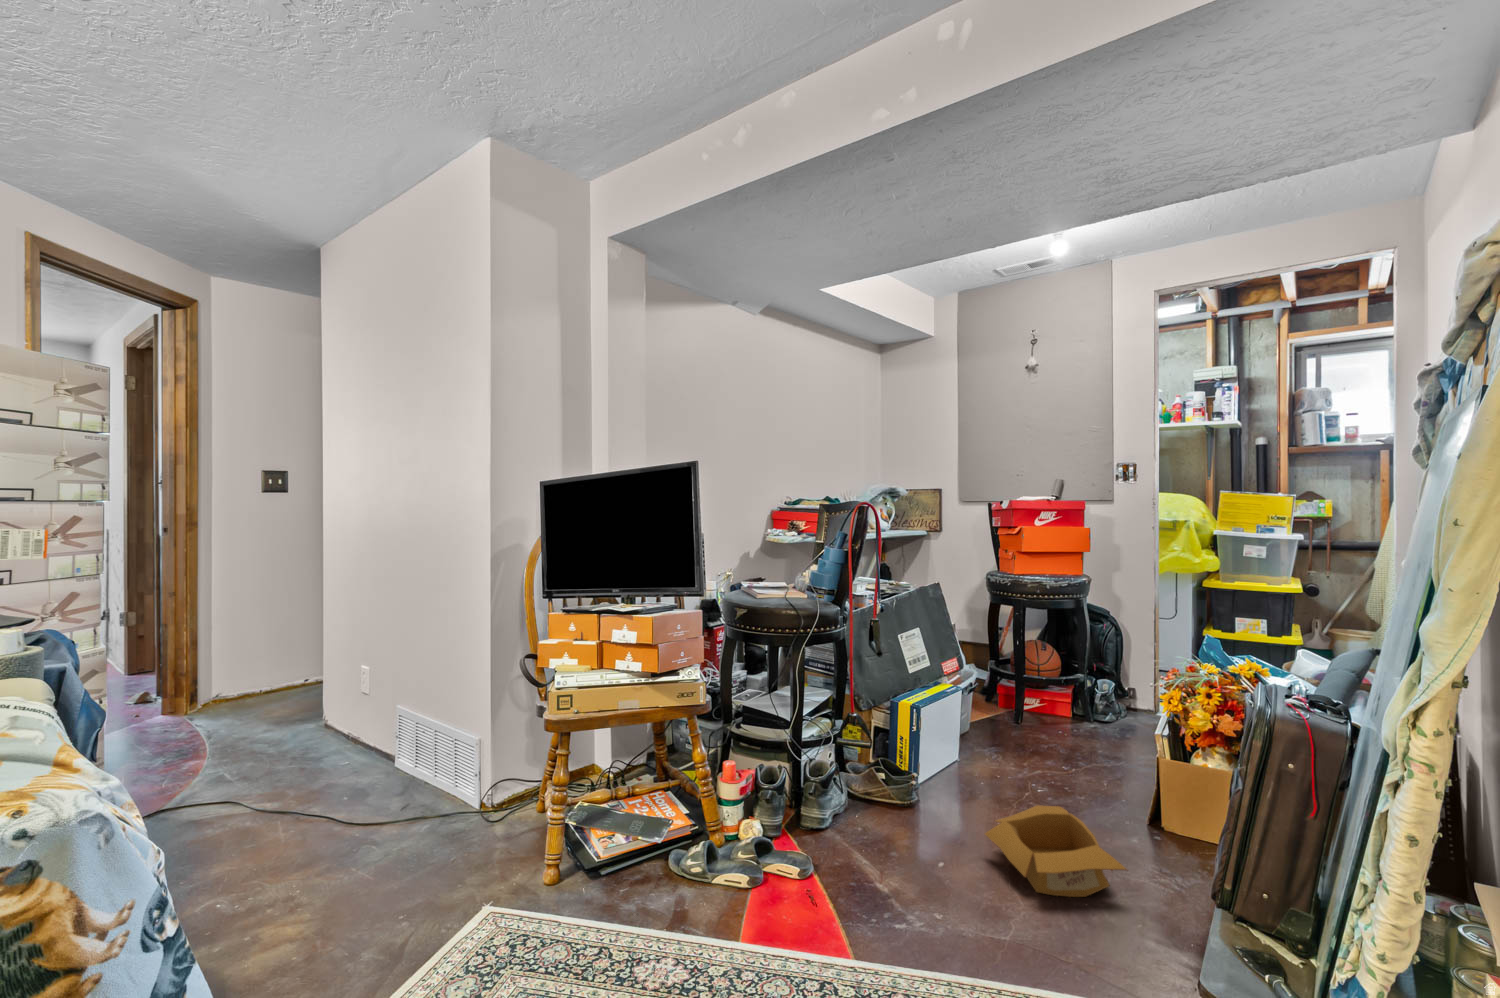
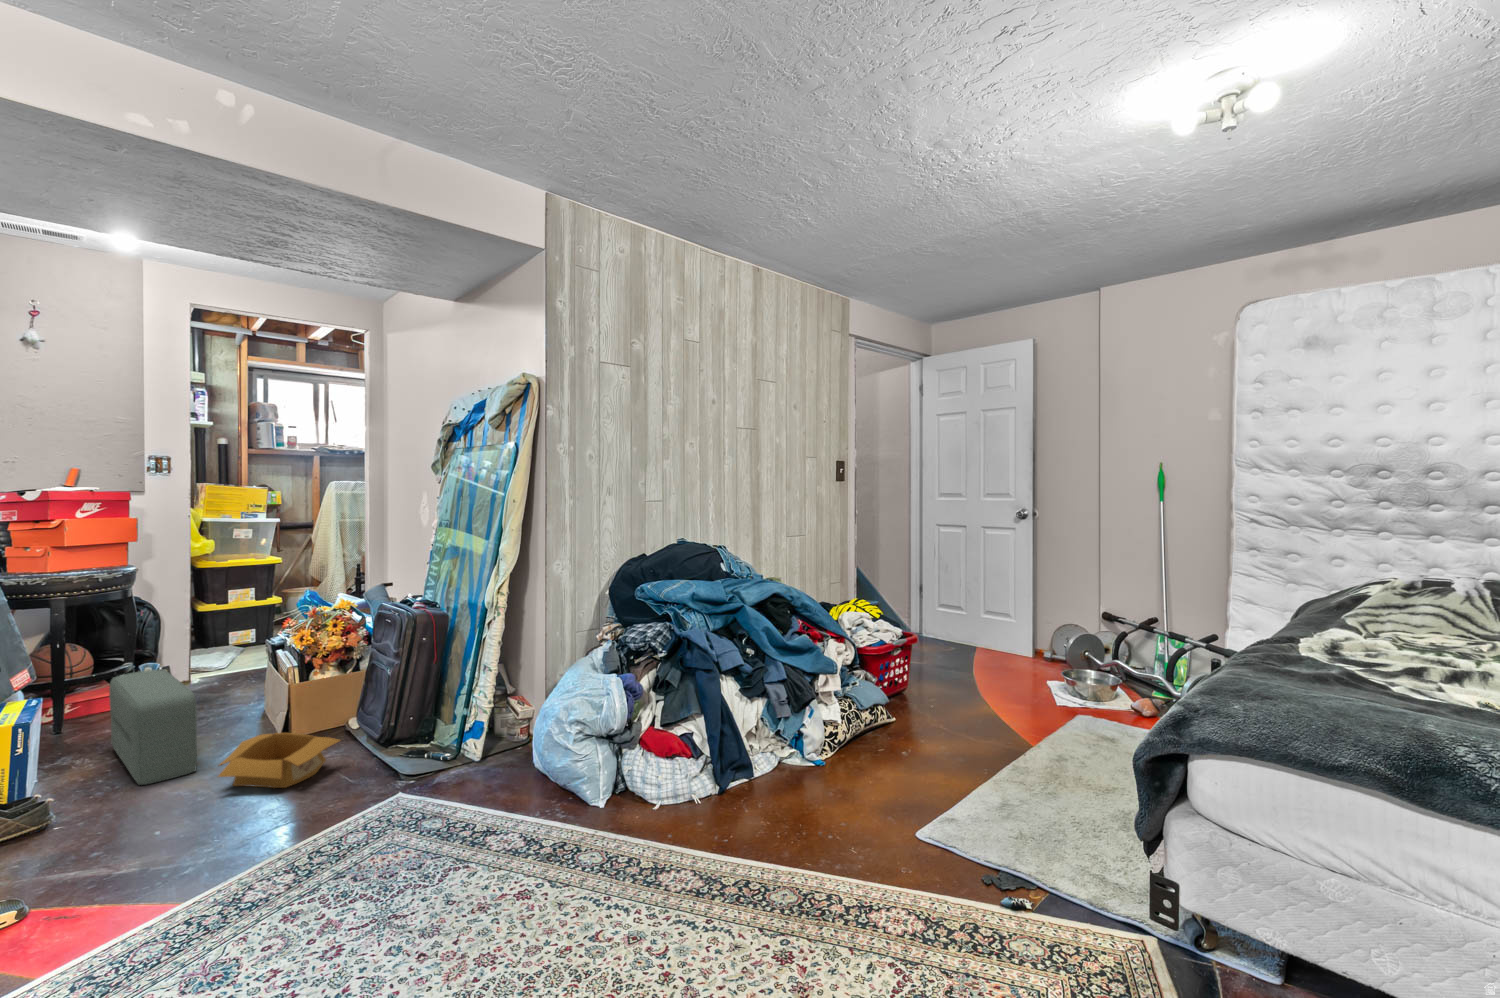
pouf: none [967,684,1055,815] -> present [109,669,197,785]

